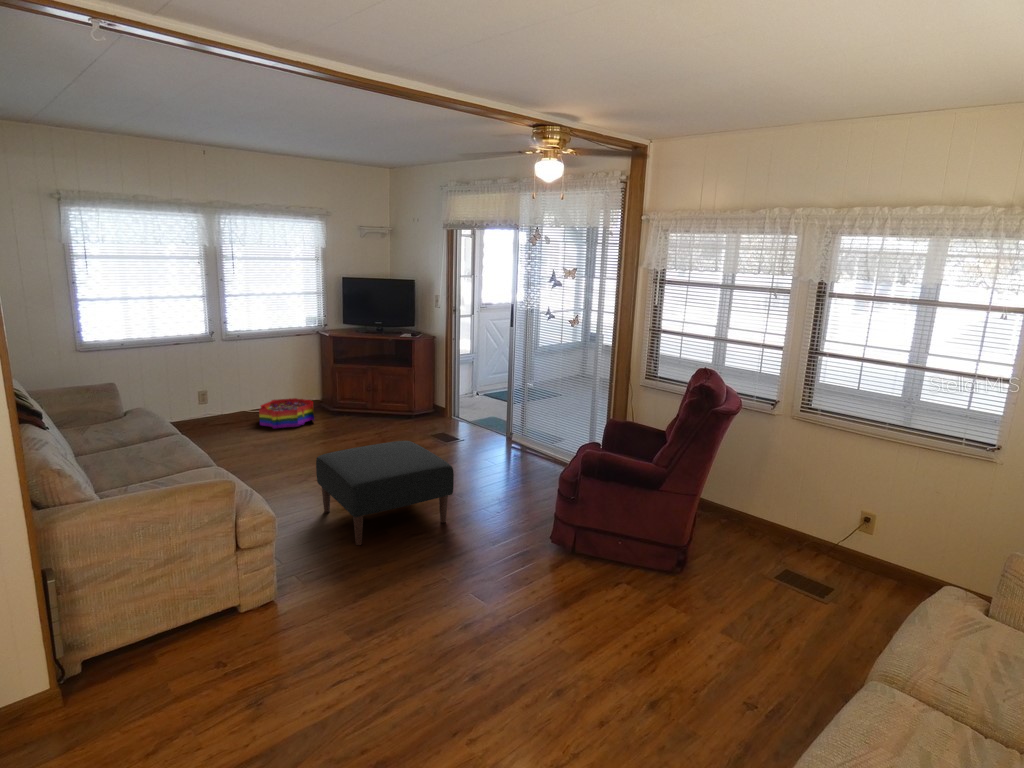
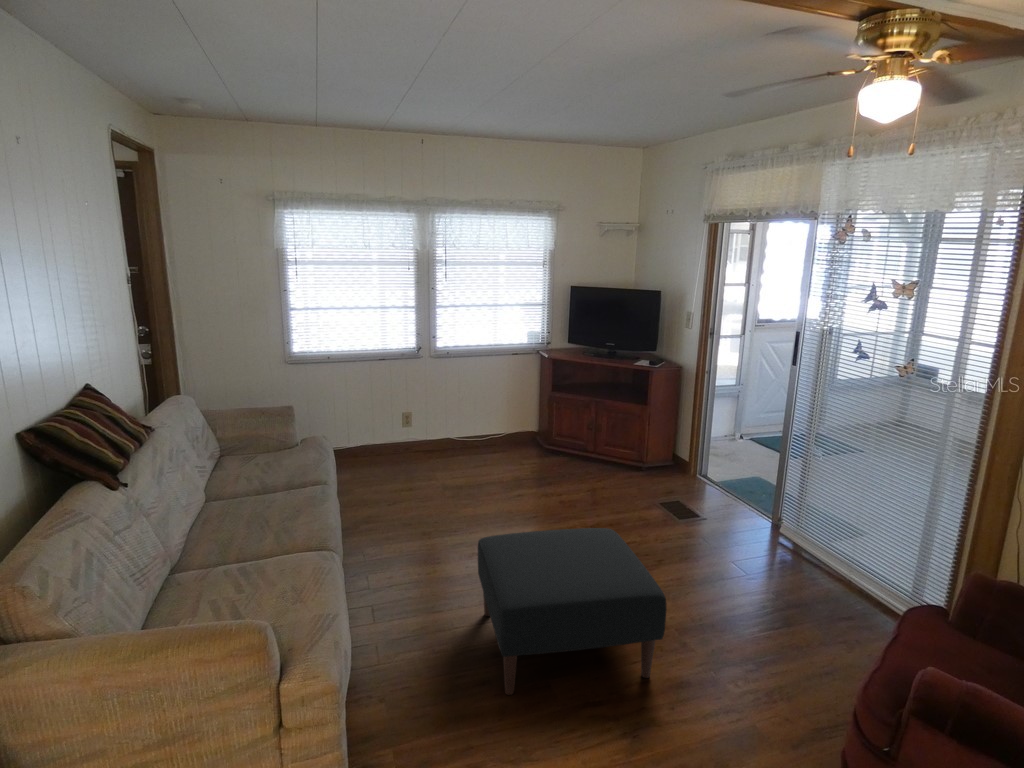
storage bin: present [259,398,314,428] -> none [462,428,525,465]

